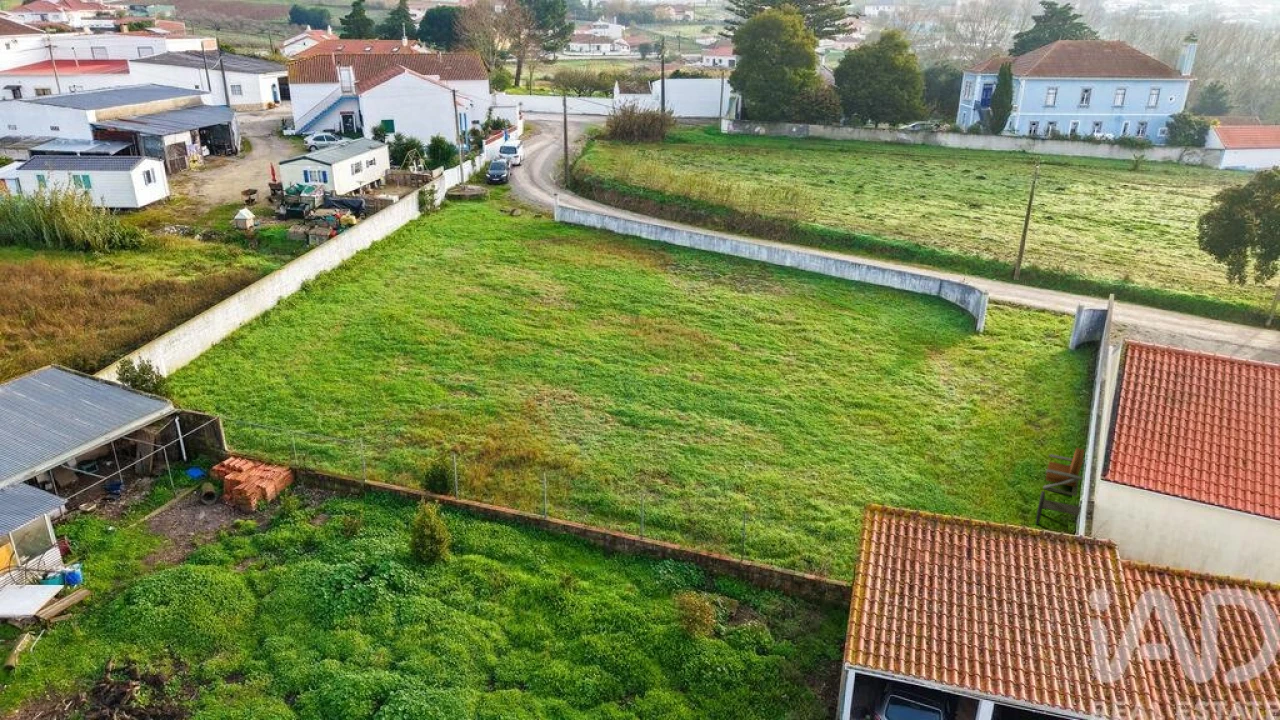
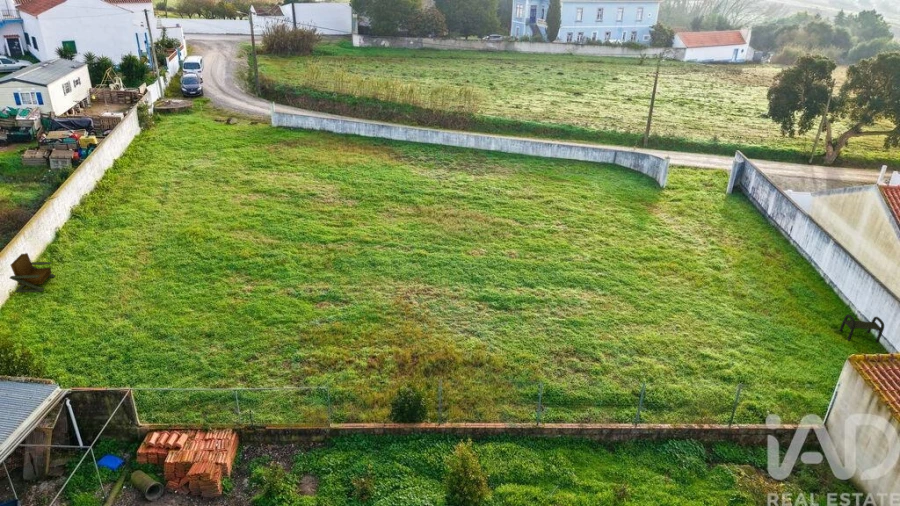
lounge chair: present [1043,448,1084,496] -> present [10,253,55,292]

